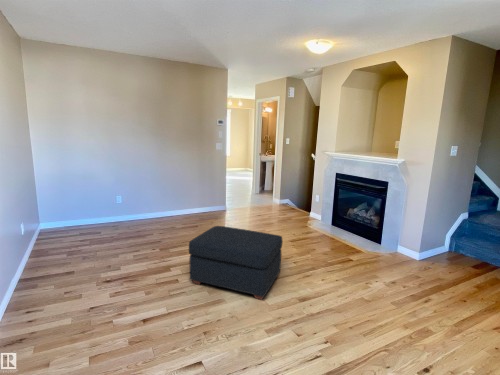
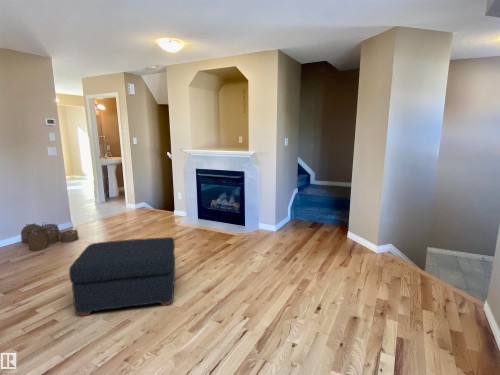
woven basket: none [189,201,225,223] -> present [21,223,78,251]

